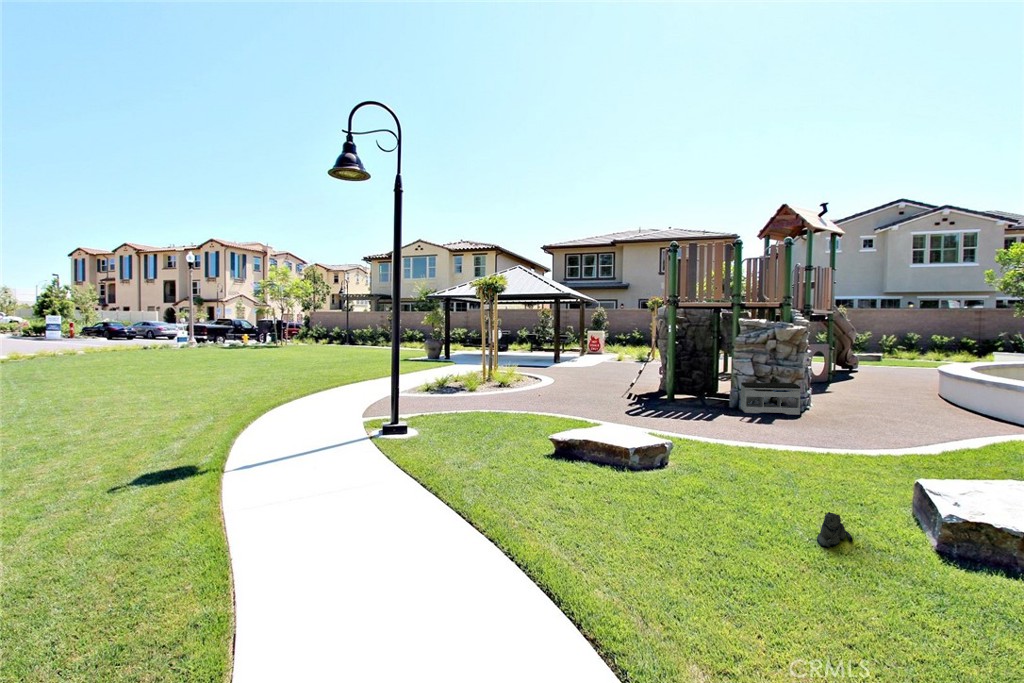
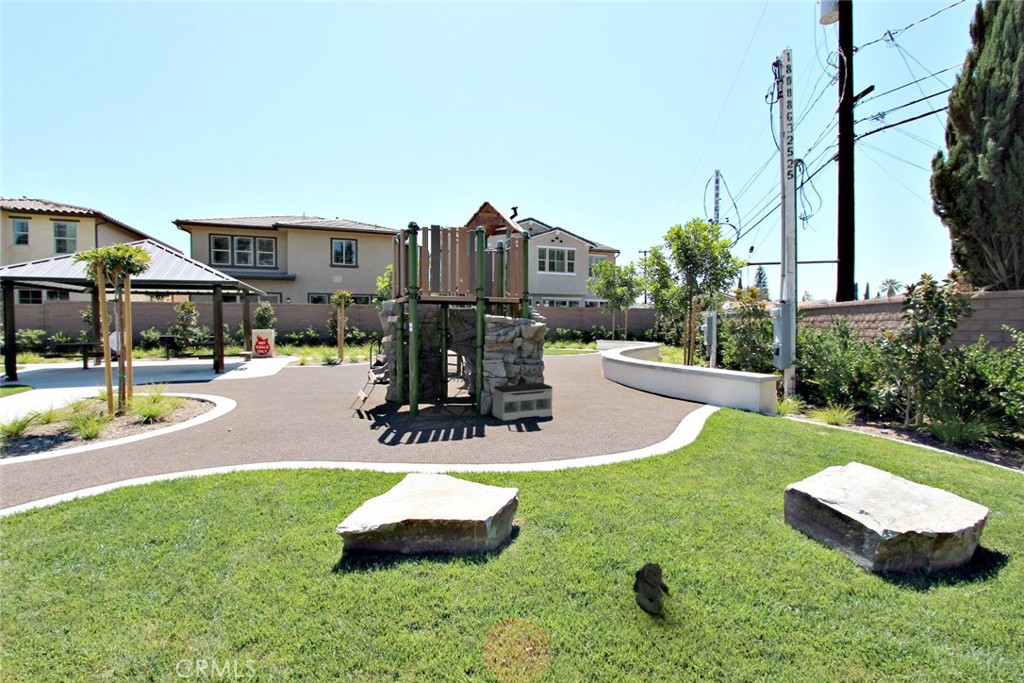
plush toy: present [817,512,852,547] -> present [633,563,669,614]

